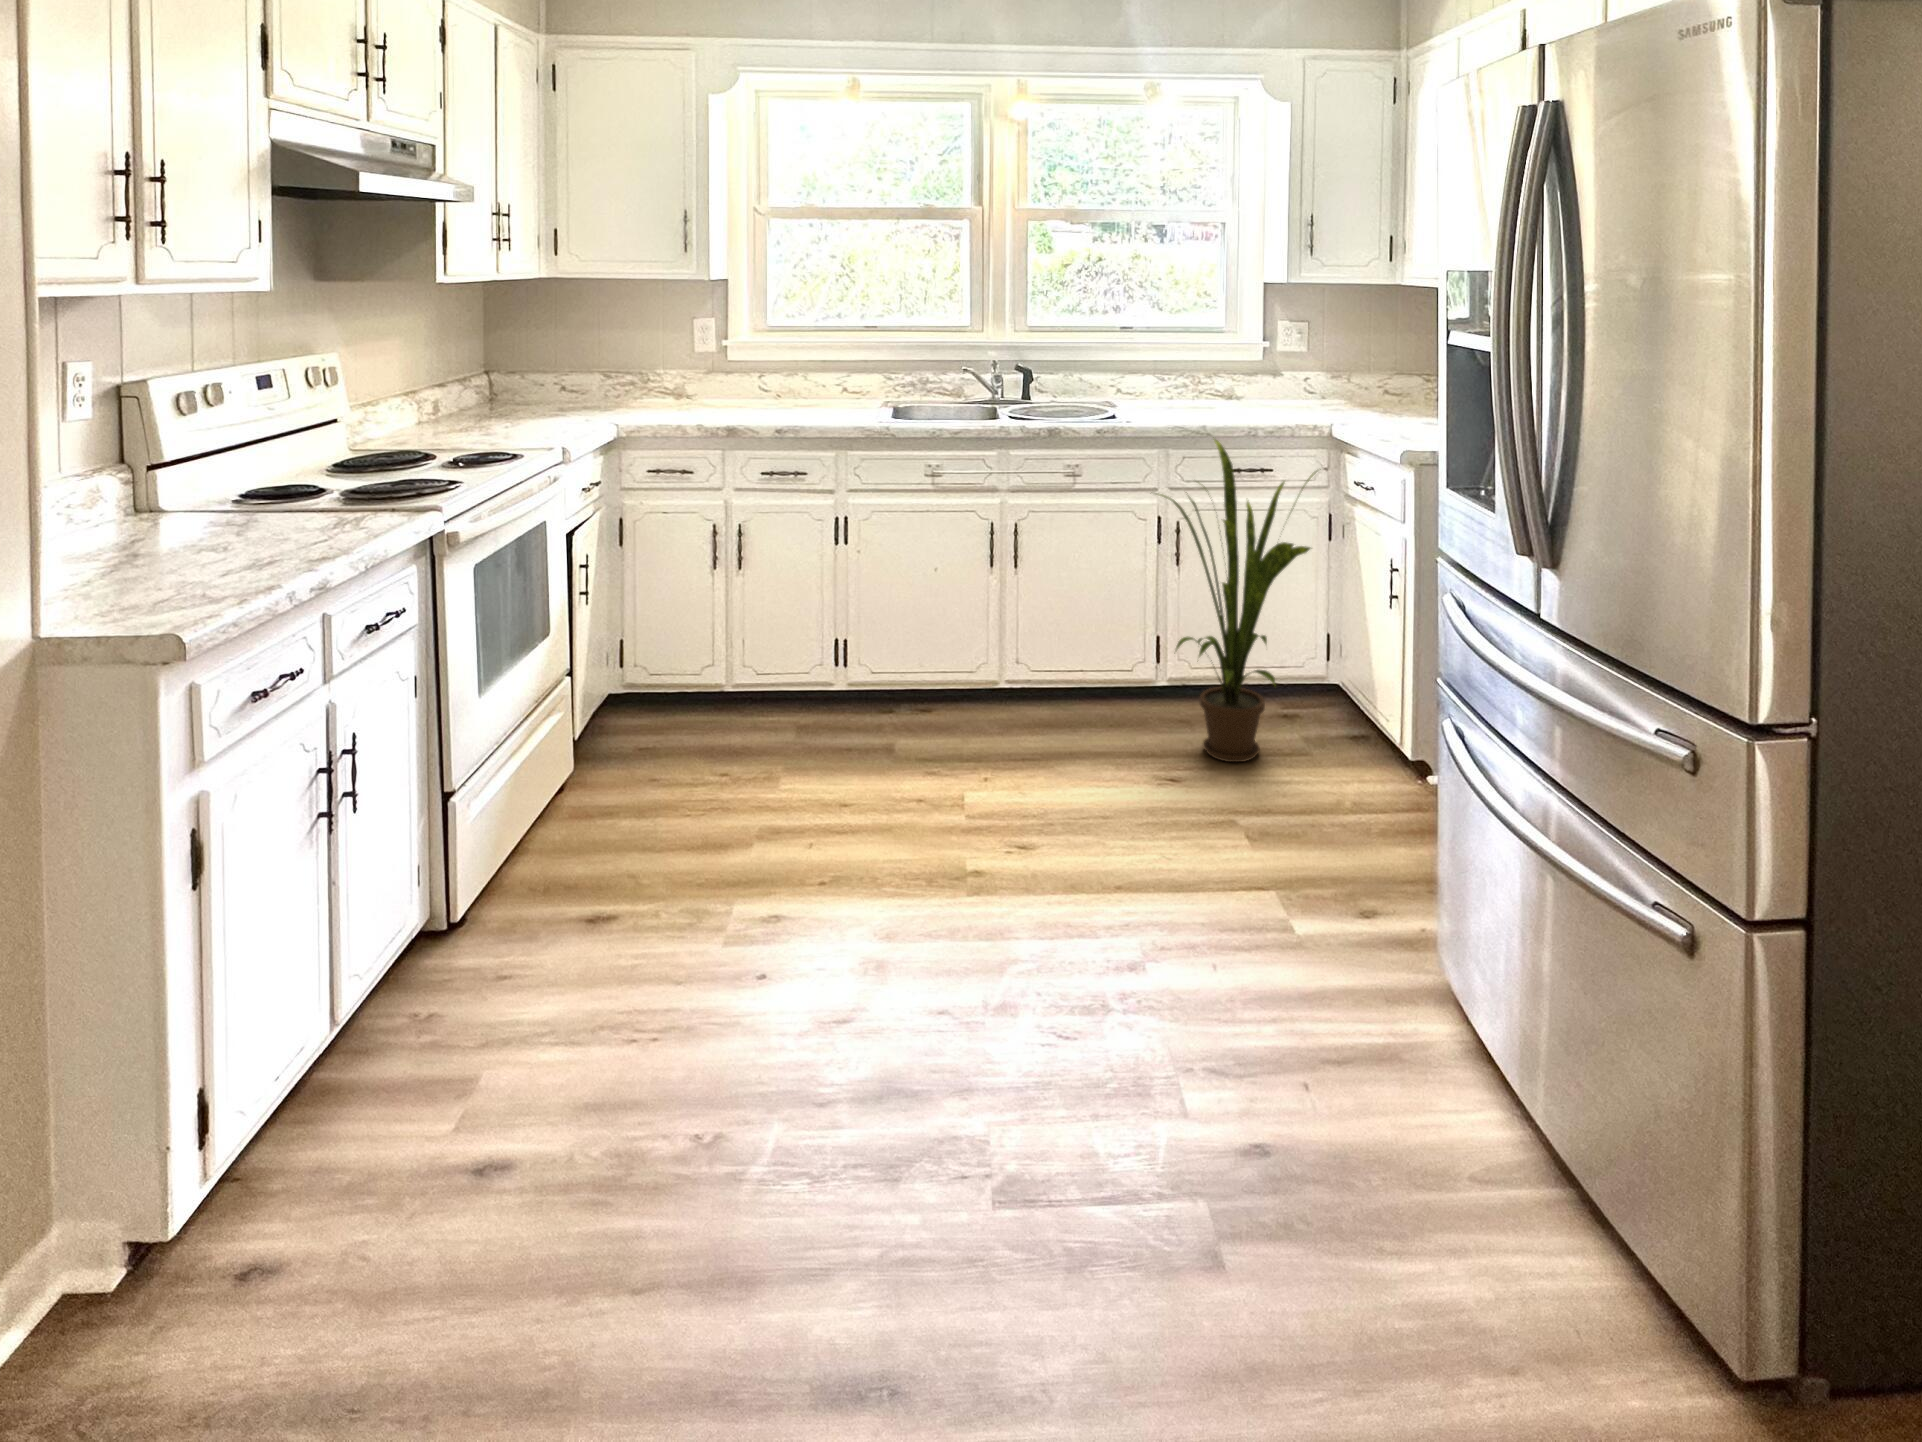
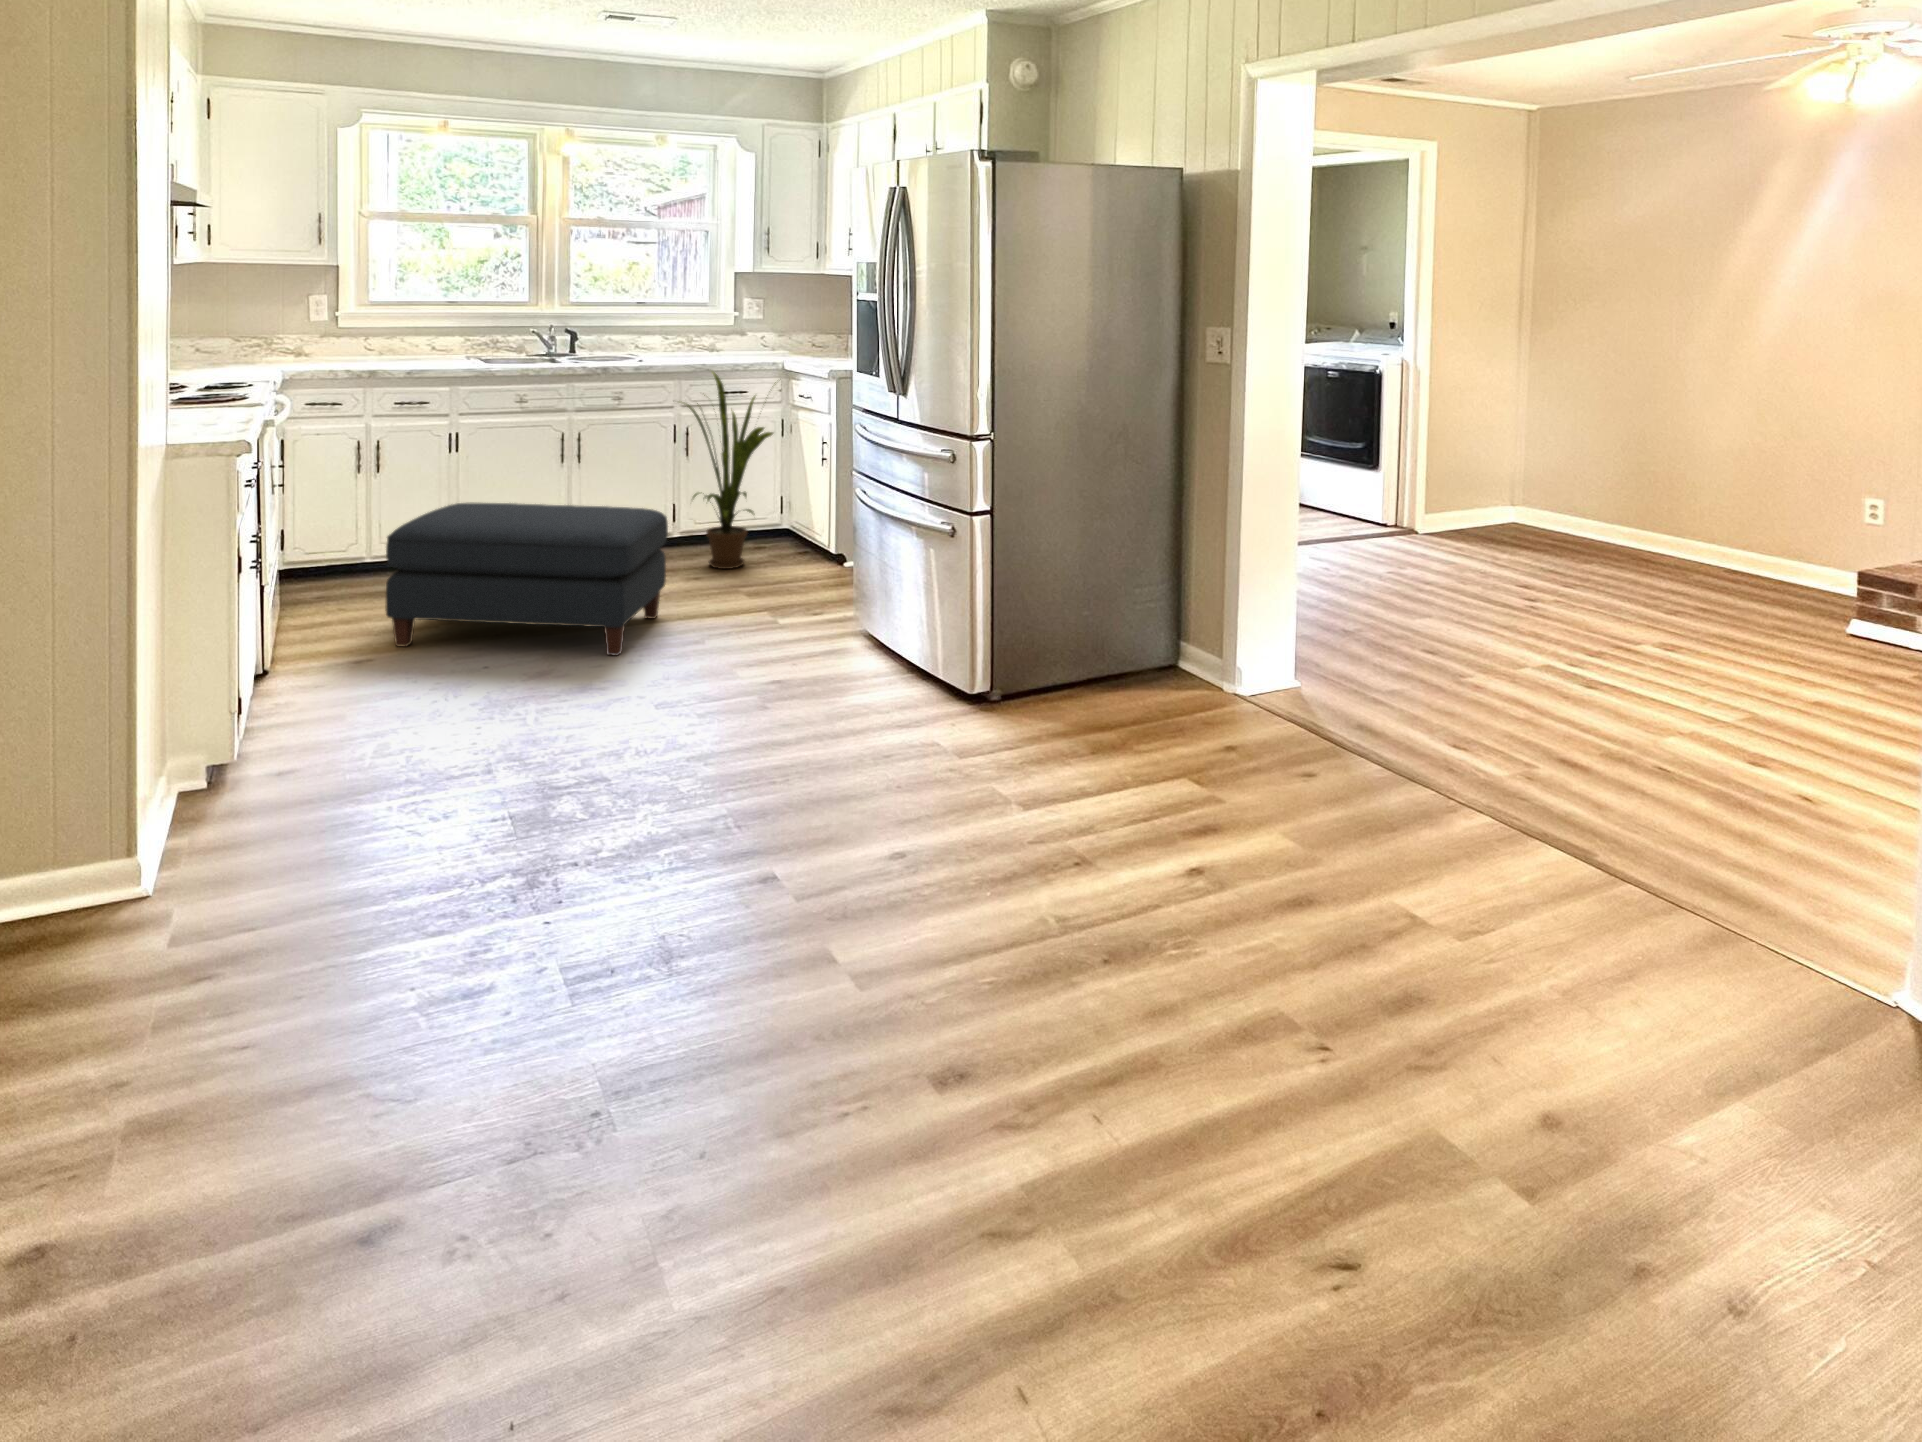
ottoman: none [667,650,1113,991] -> present [386,503,668,656]

